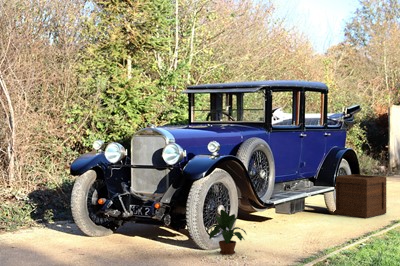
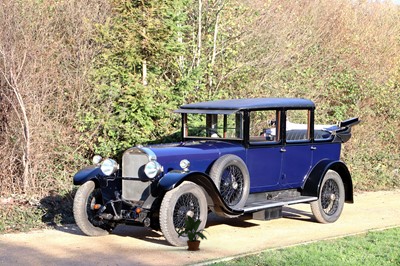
wooden crate: present [333,174,387,218] -> none [319,185,371,227]

